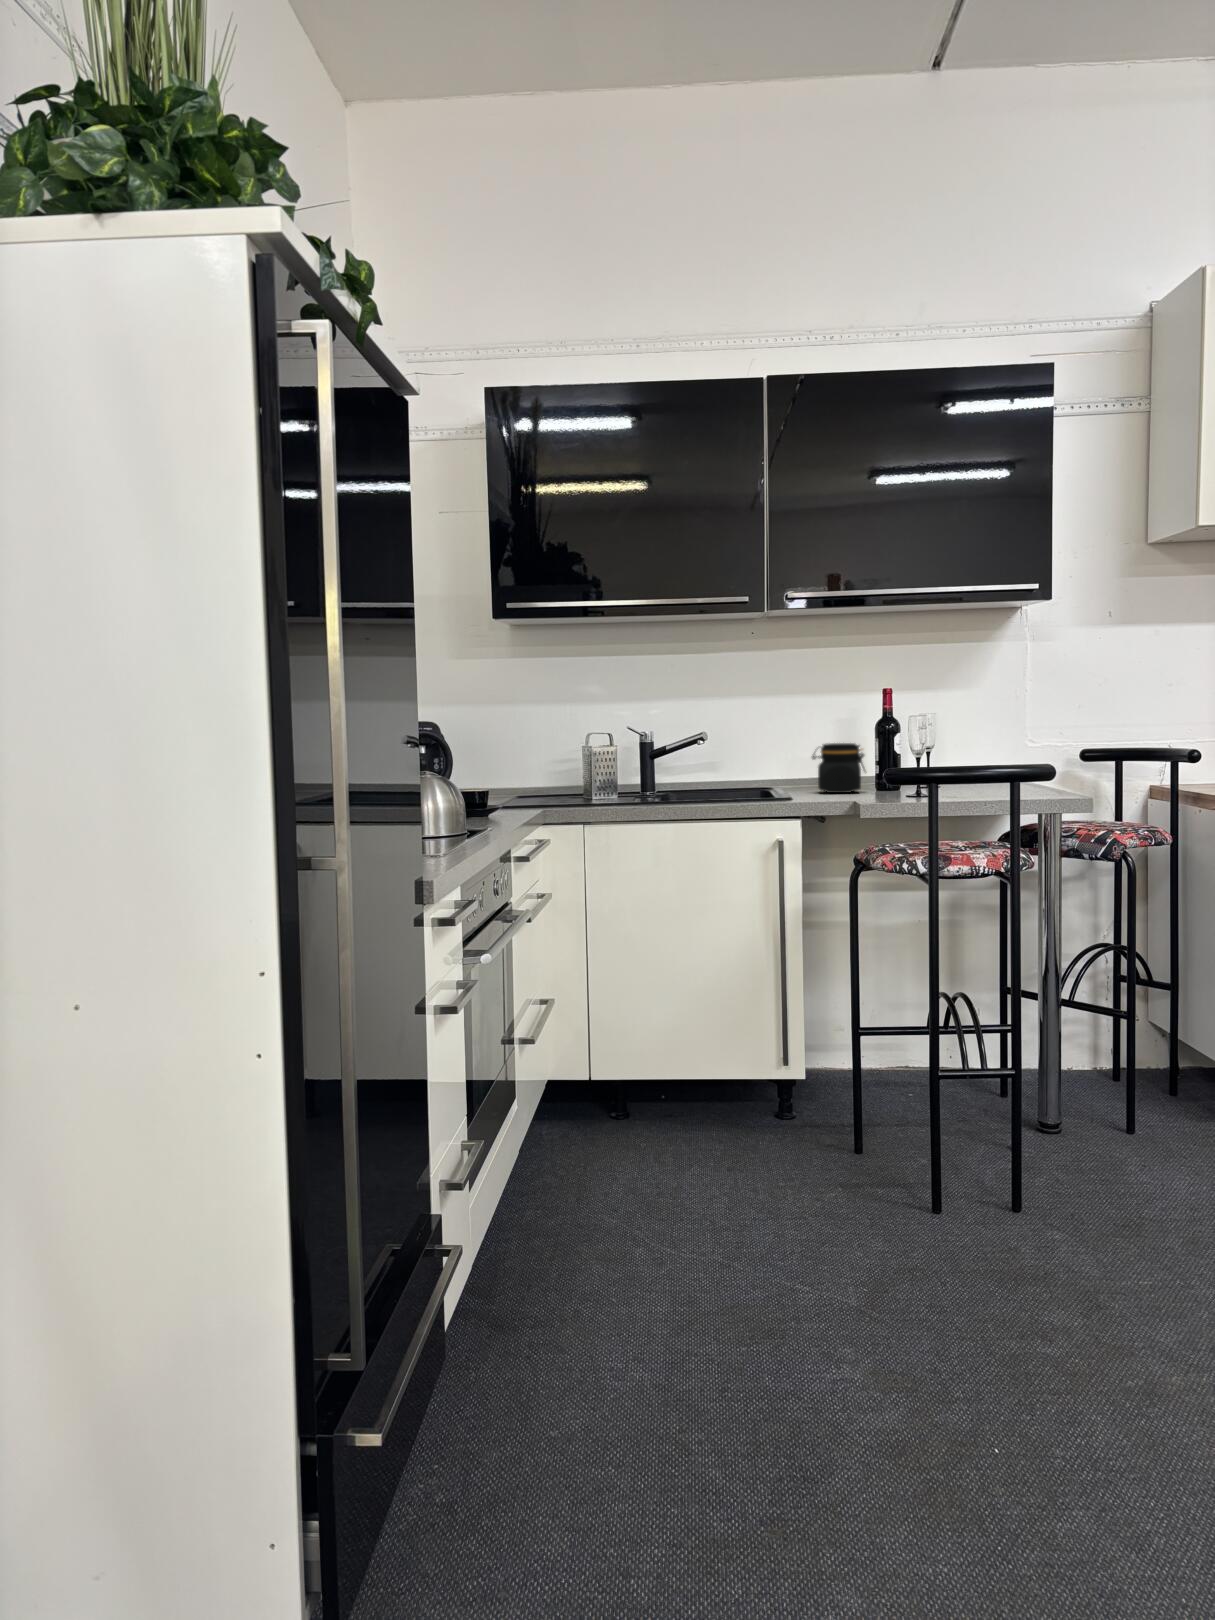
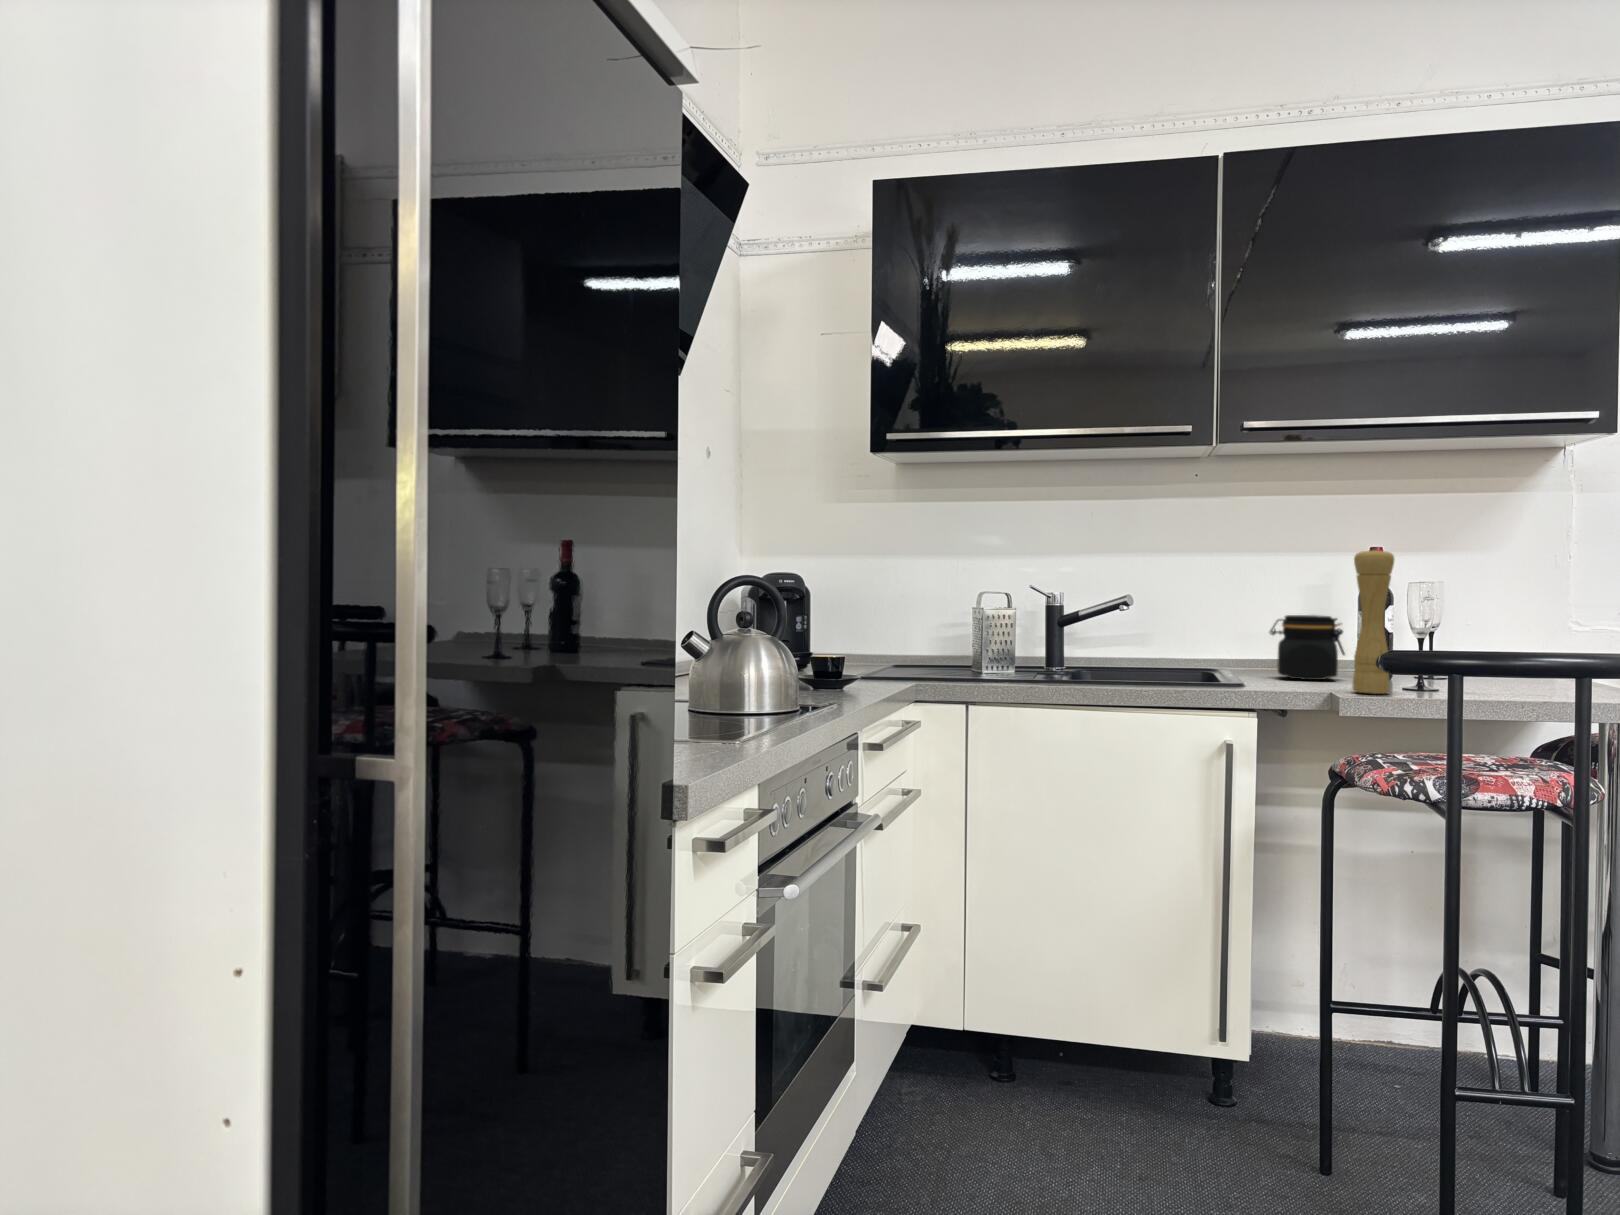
pepper mill: none [869,692,897,801] -> present [1353,548,1394,694]

